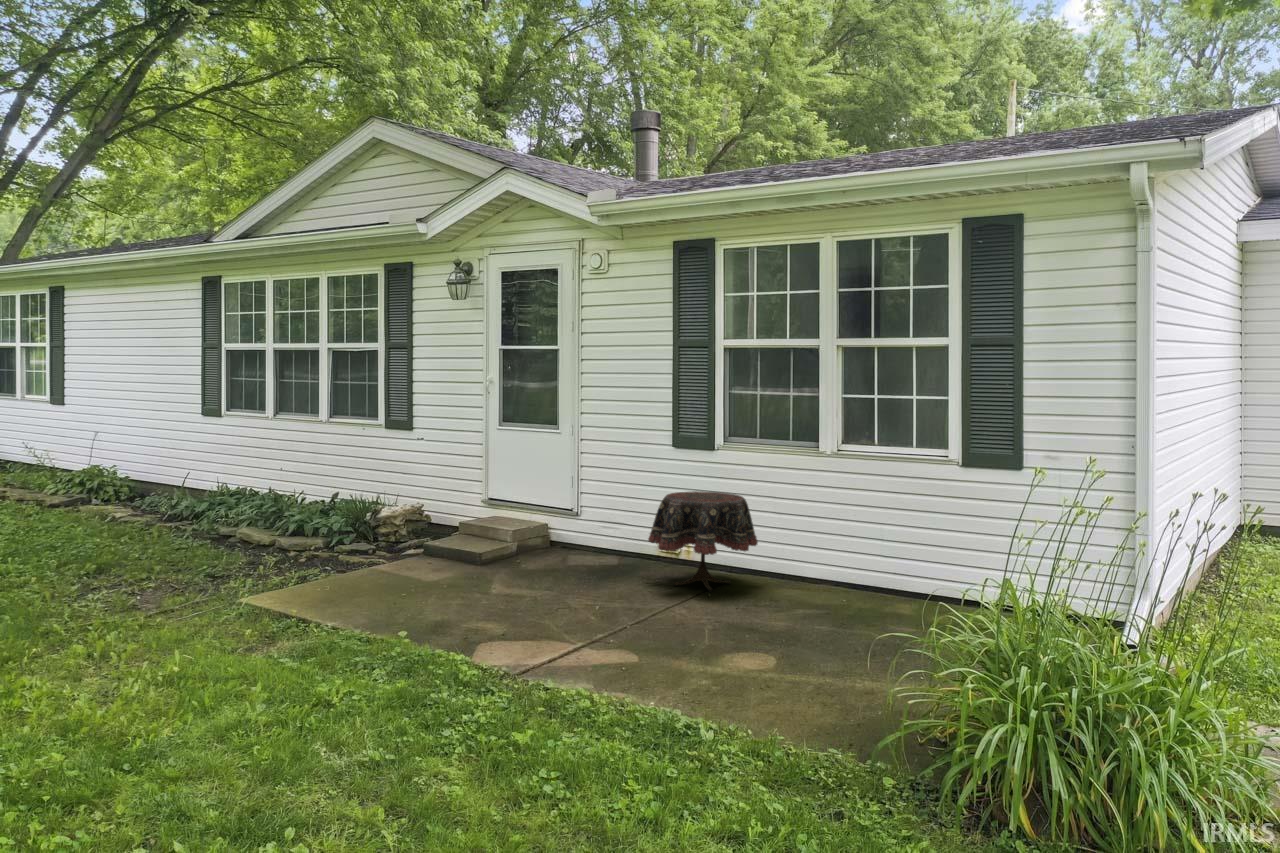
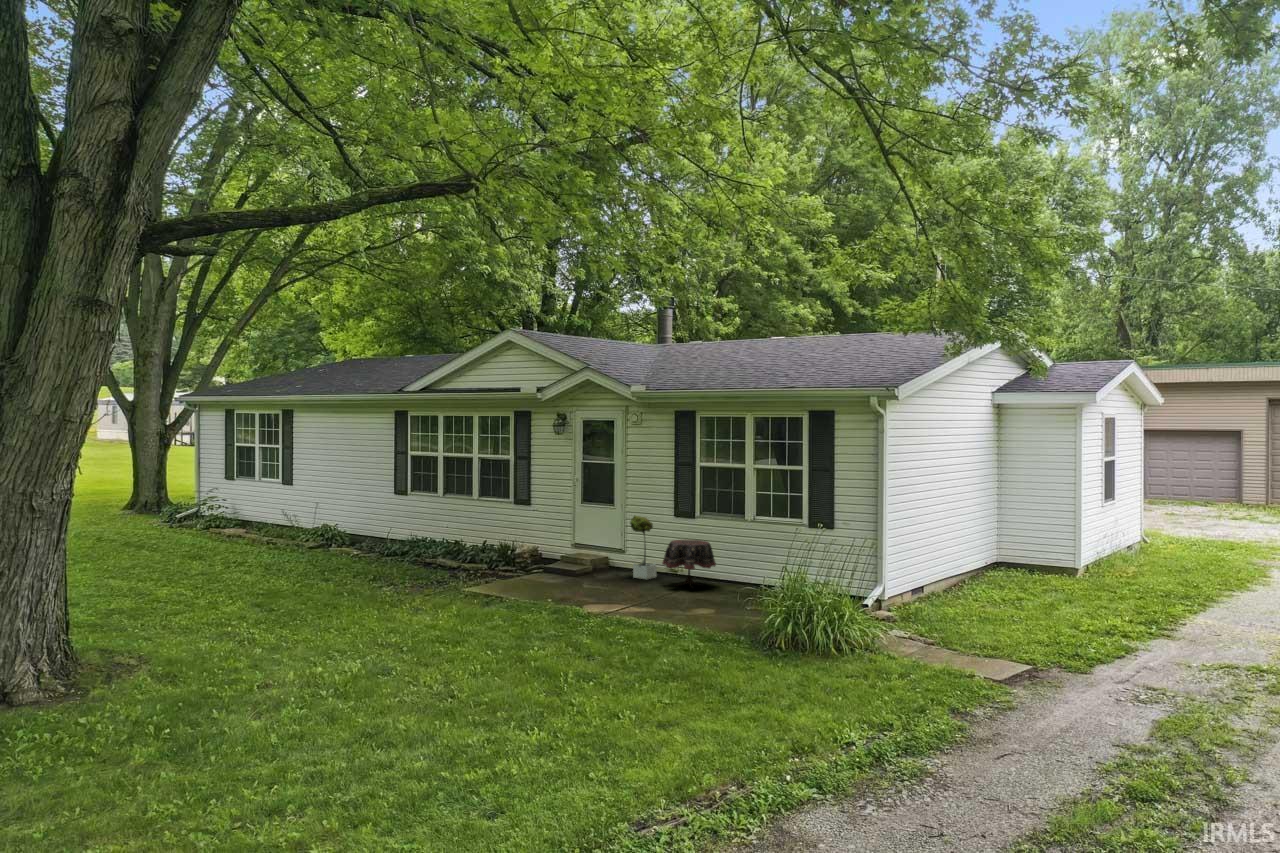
potted tree: none [585,443,637,569] -> present [630,515,657,579]

